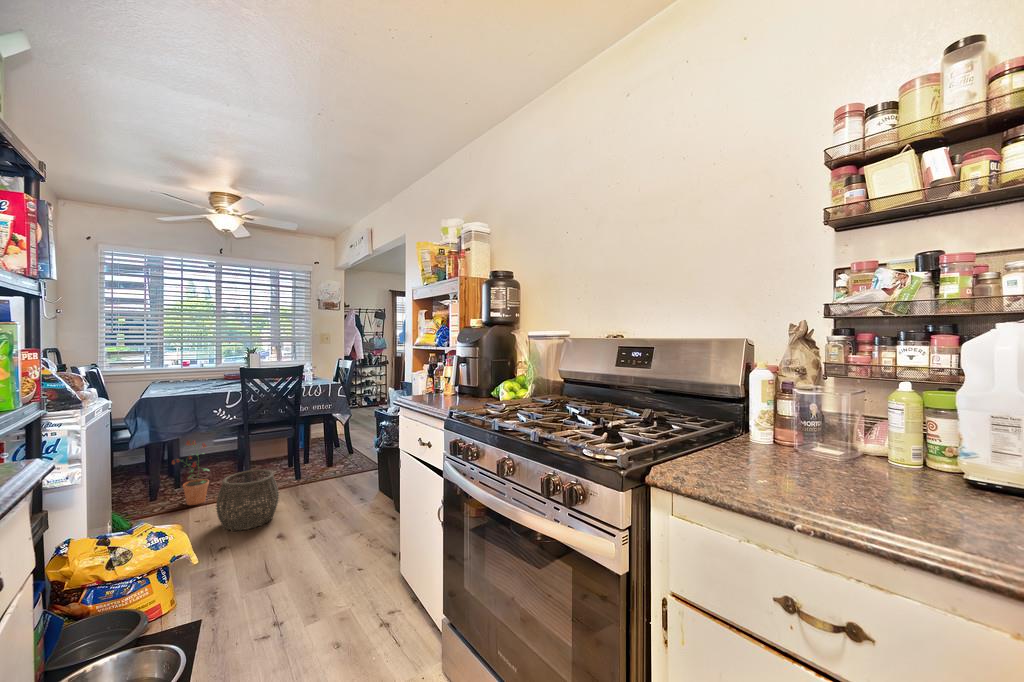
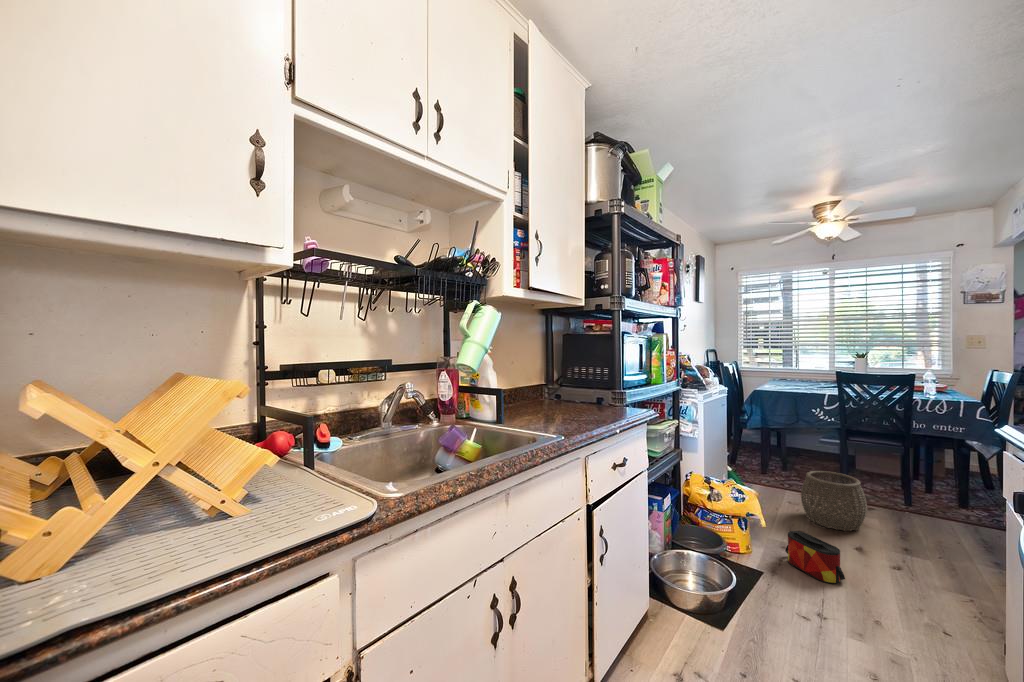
potted plant: present [172,441,209,505] -> none [773,431,807,491]
bag: none [218,546,283,591] -> present [785,531,845,584]

